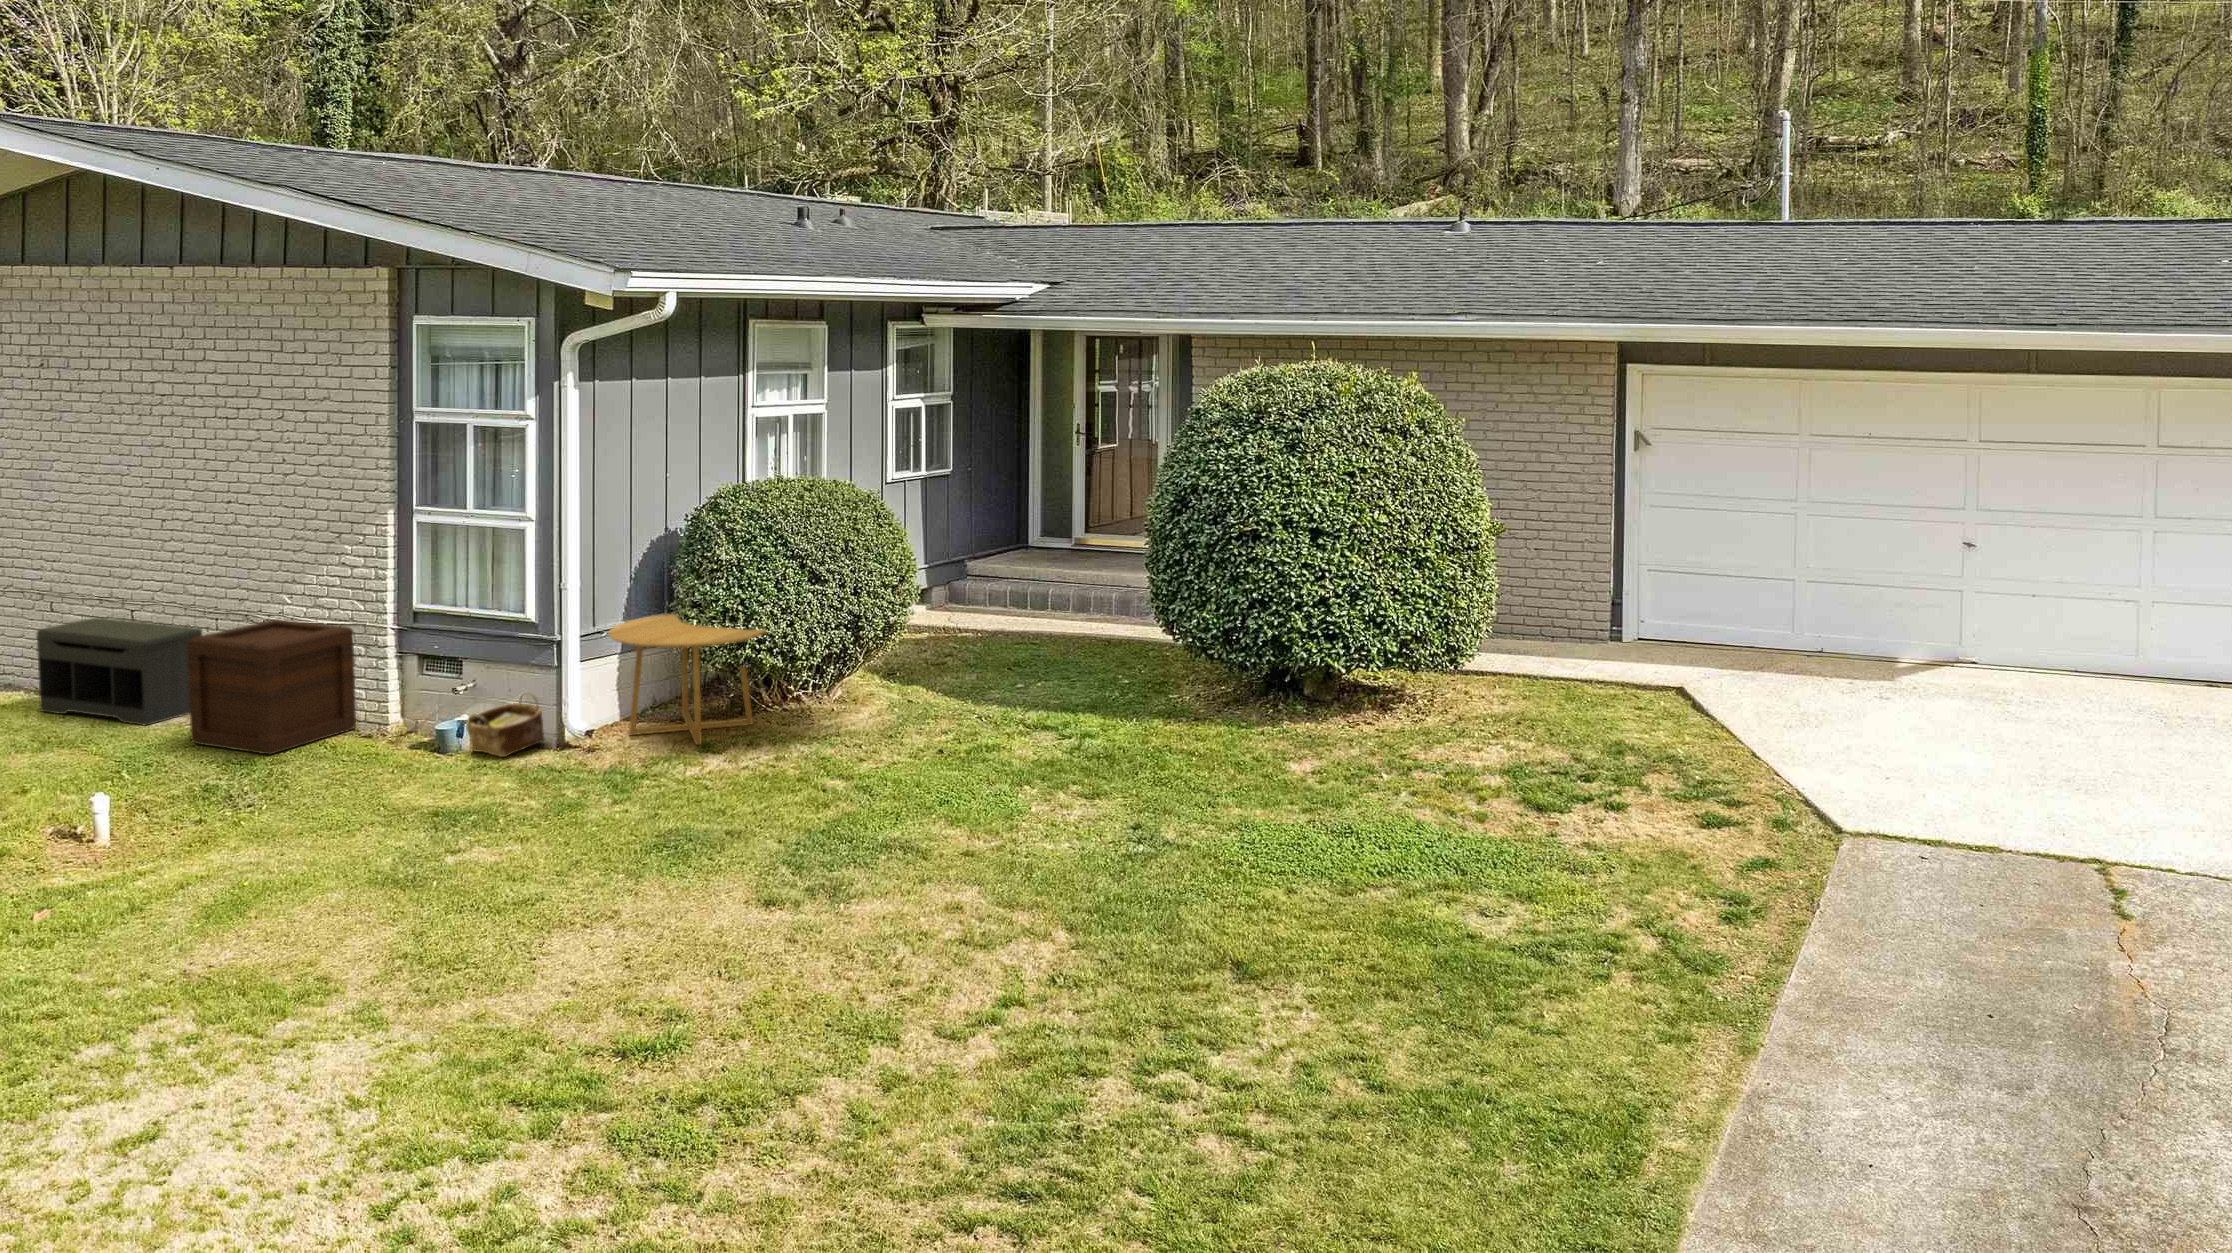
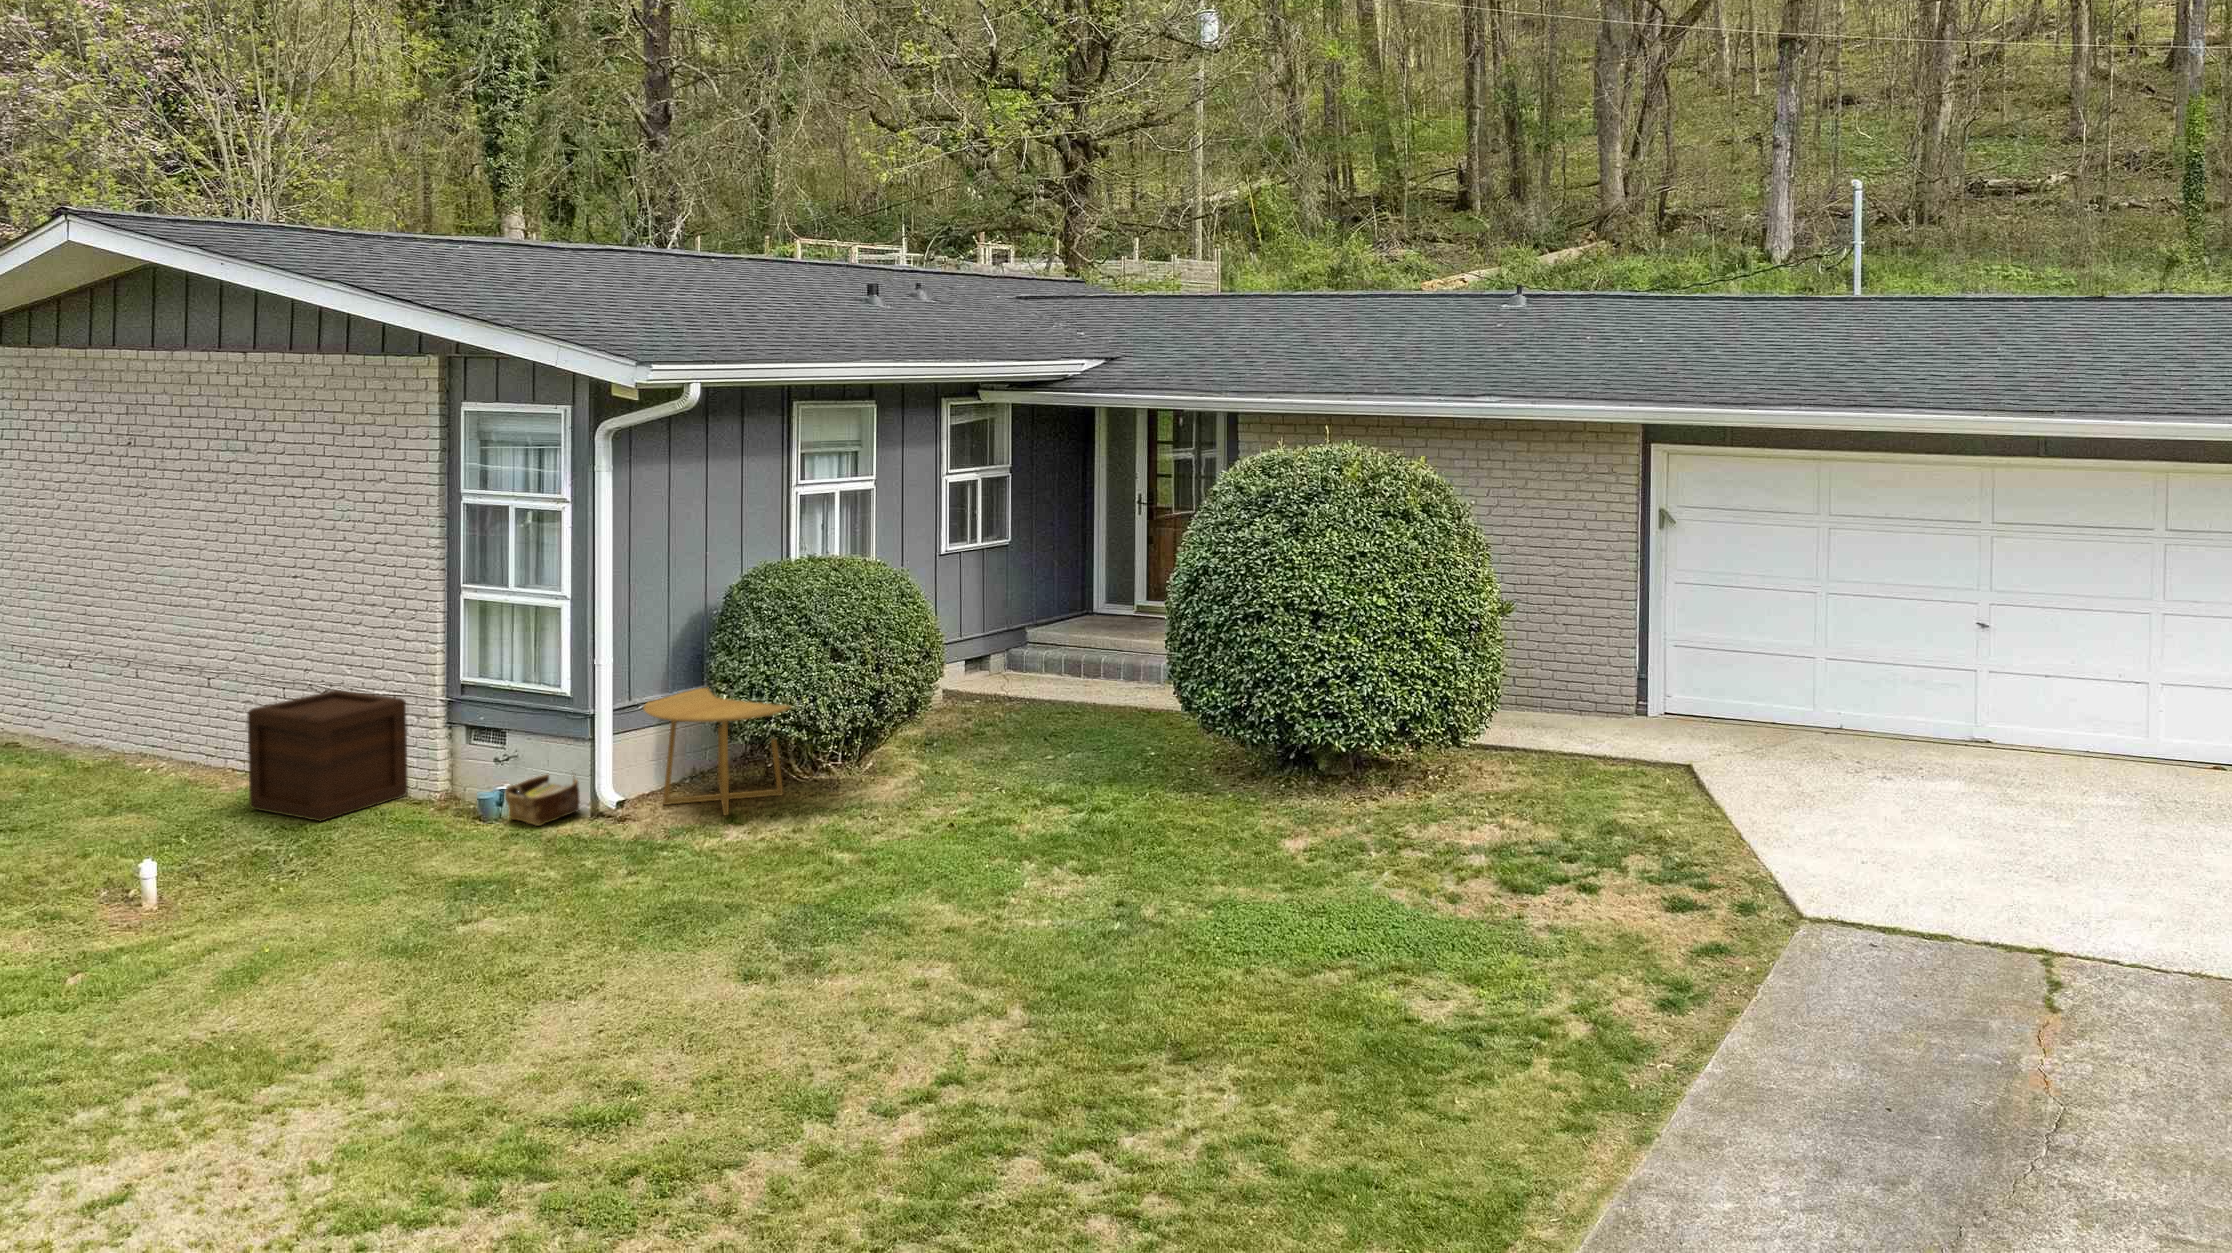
bench: present [36,618,202,726] -> none [115,685,271,791]

